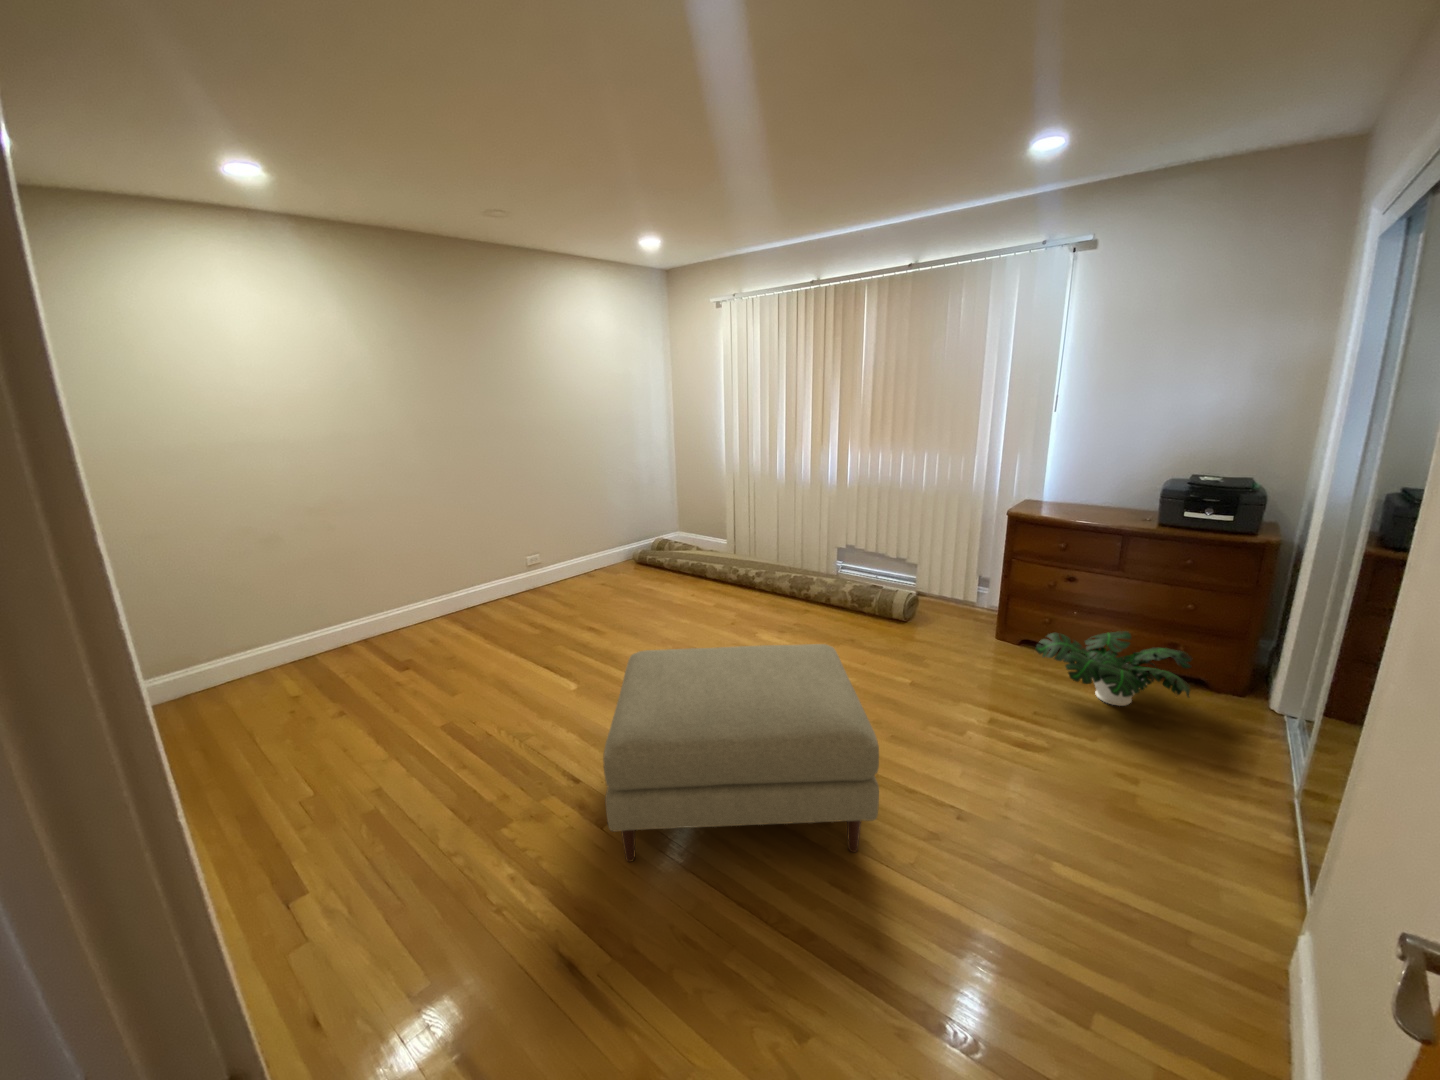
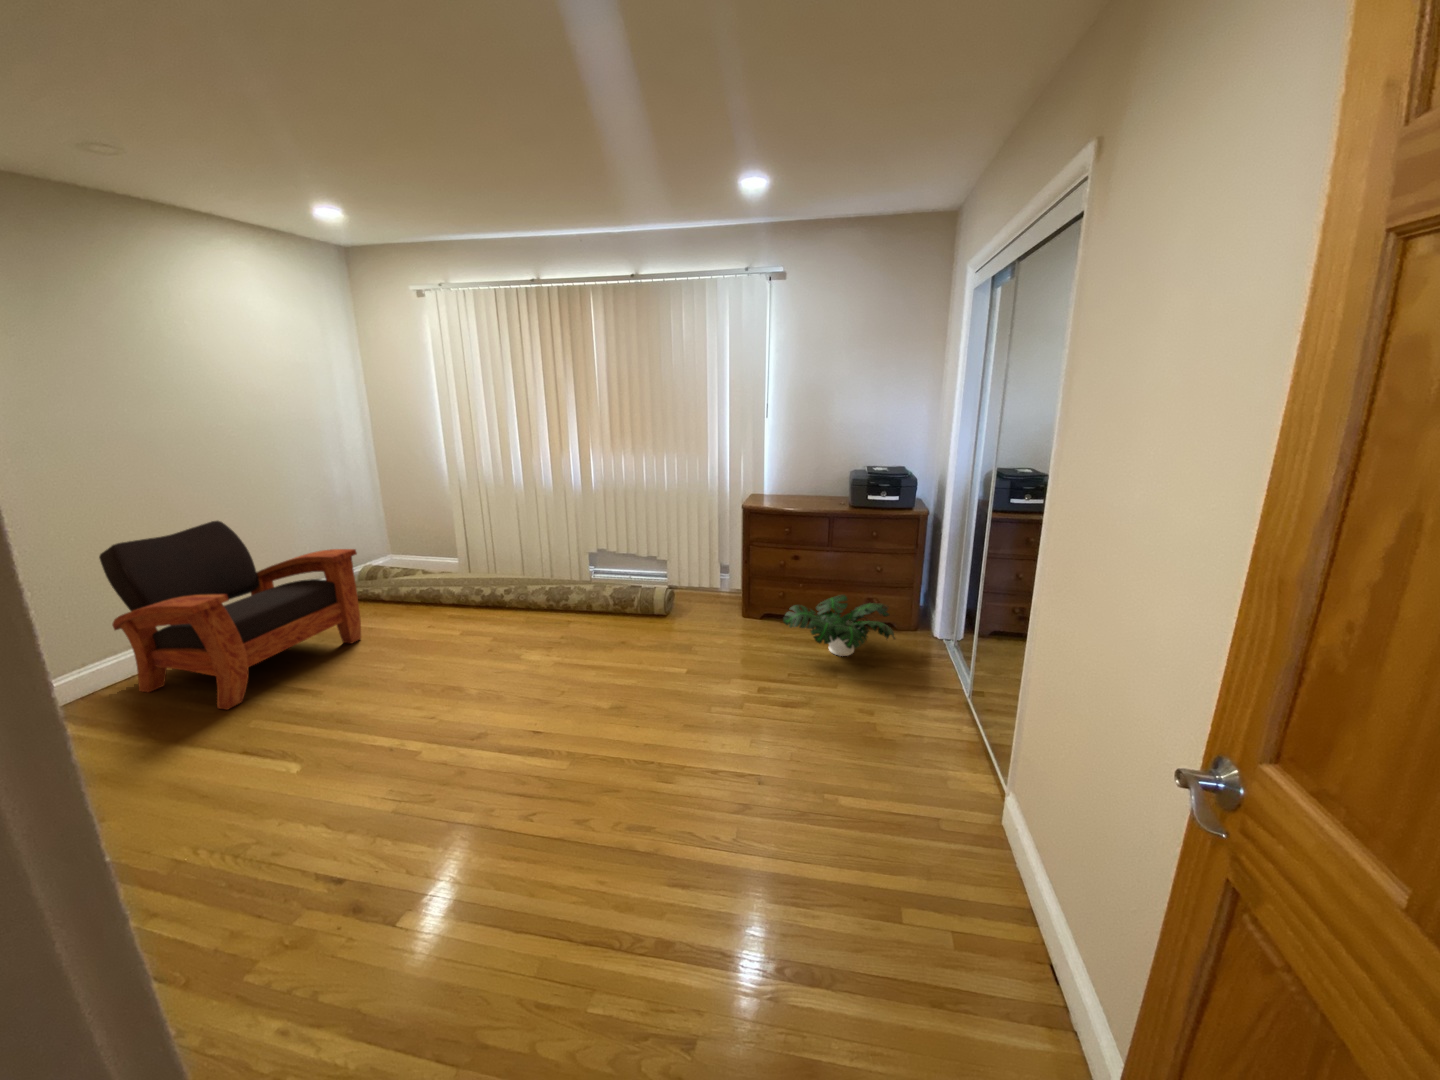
armchair: none [486,489,642,632] -> present [99,521,361,710]
ottoman: present [603,644,879,862] -> none [396,655,708,959]

